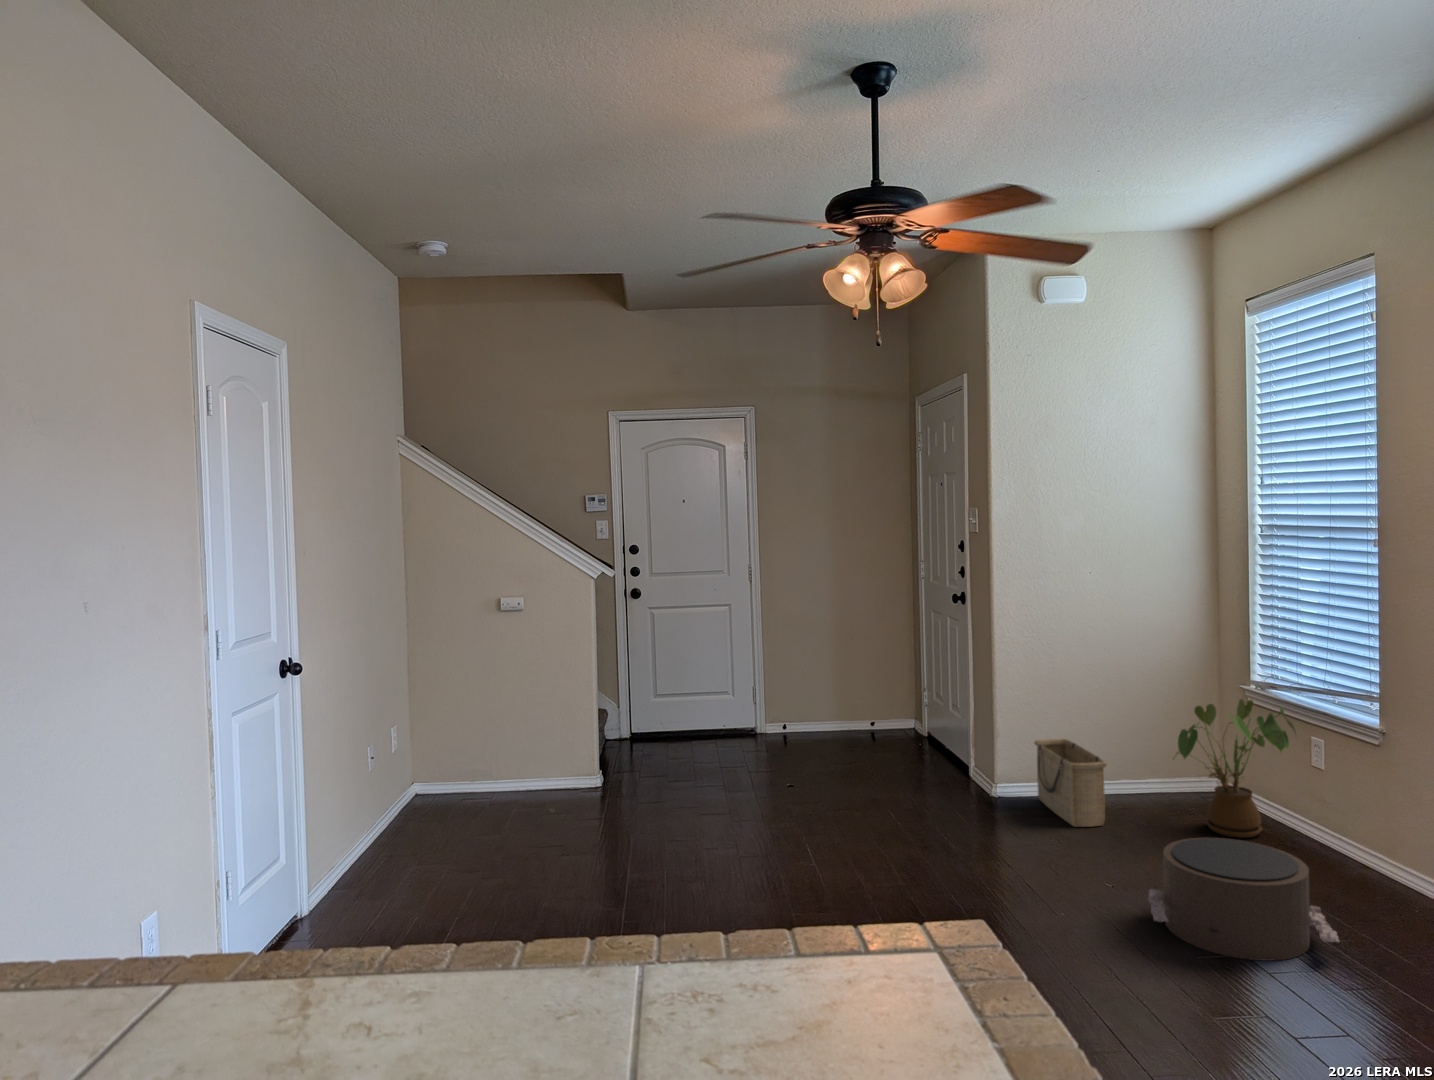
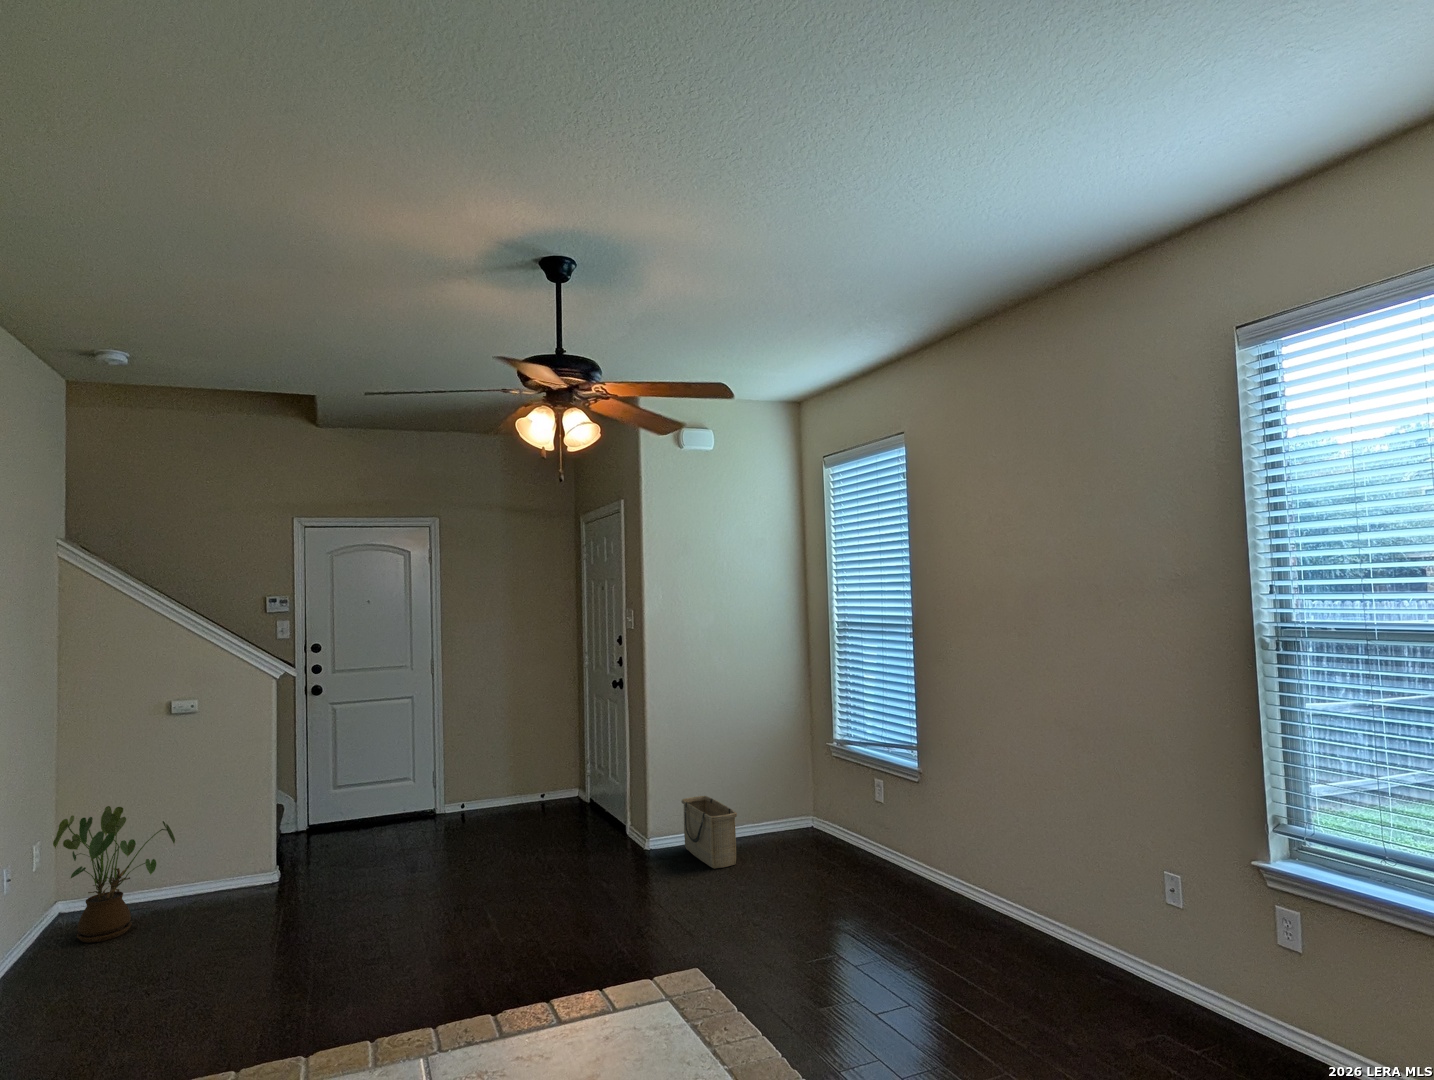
house plant: present [1176,699,1296,838] -> present [53,806,175,943]
pouf: present [1148,838,1339,961] -> none [771,865,898,958]

